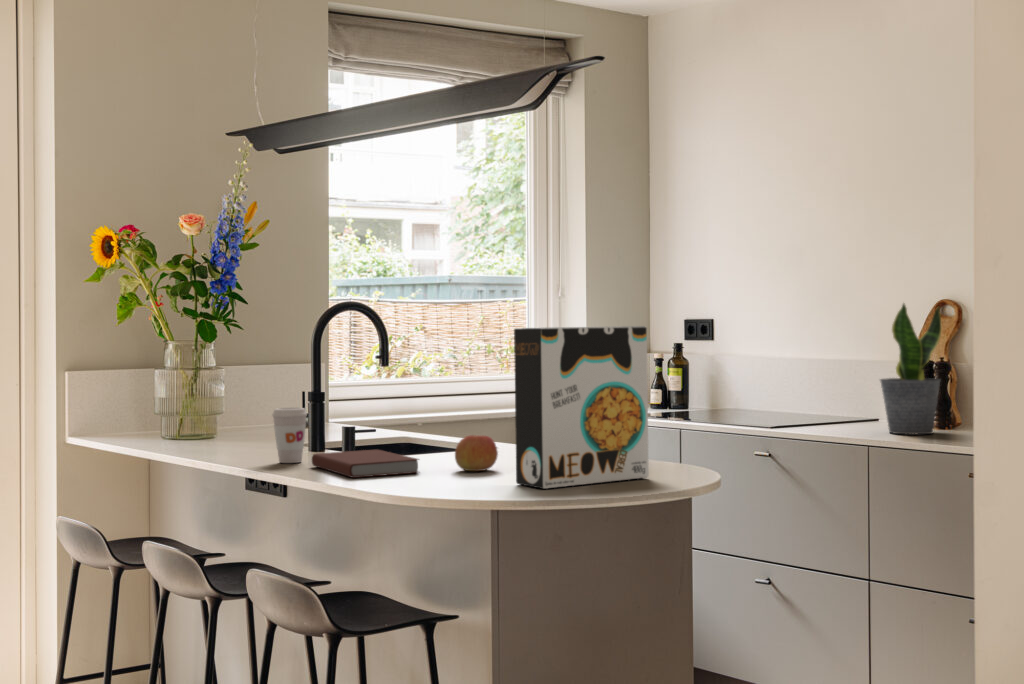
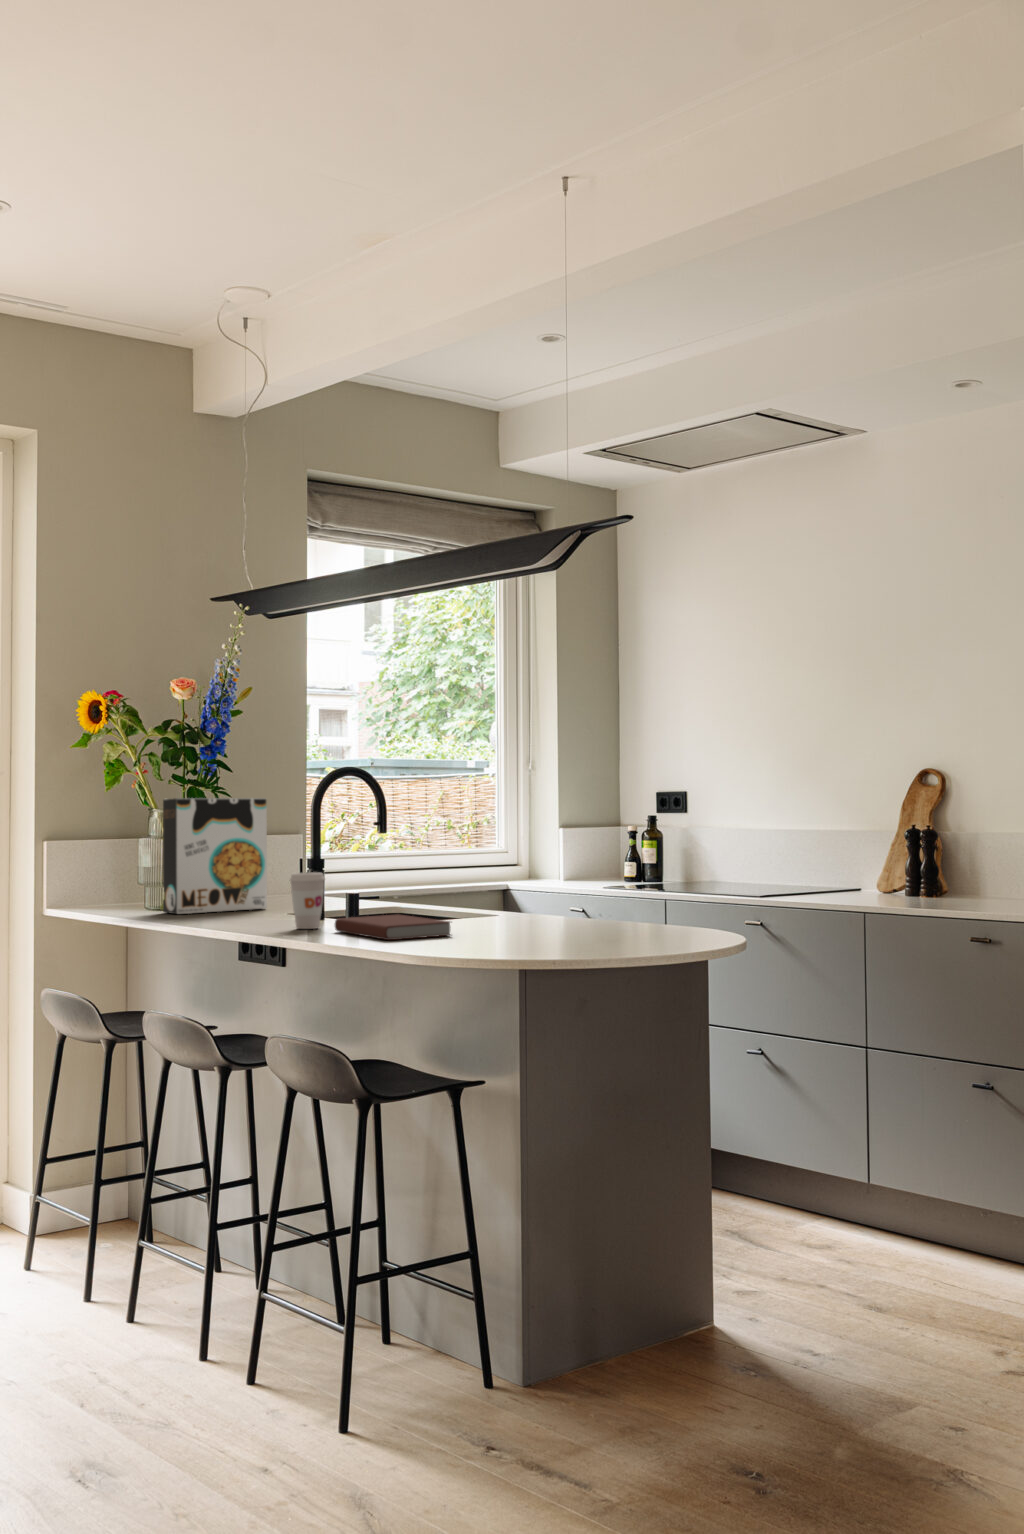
potted plant: present [880,304,941,434] -> none [869,771,930,902]
cereal box: present [514,326,649,489] -> present [163,798,267,914]
apple: present [455,435,498,471] -> none [486,897,529,934]

